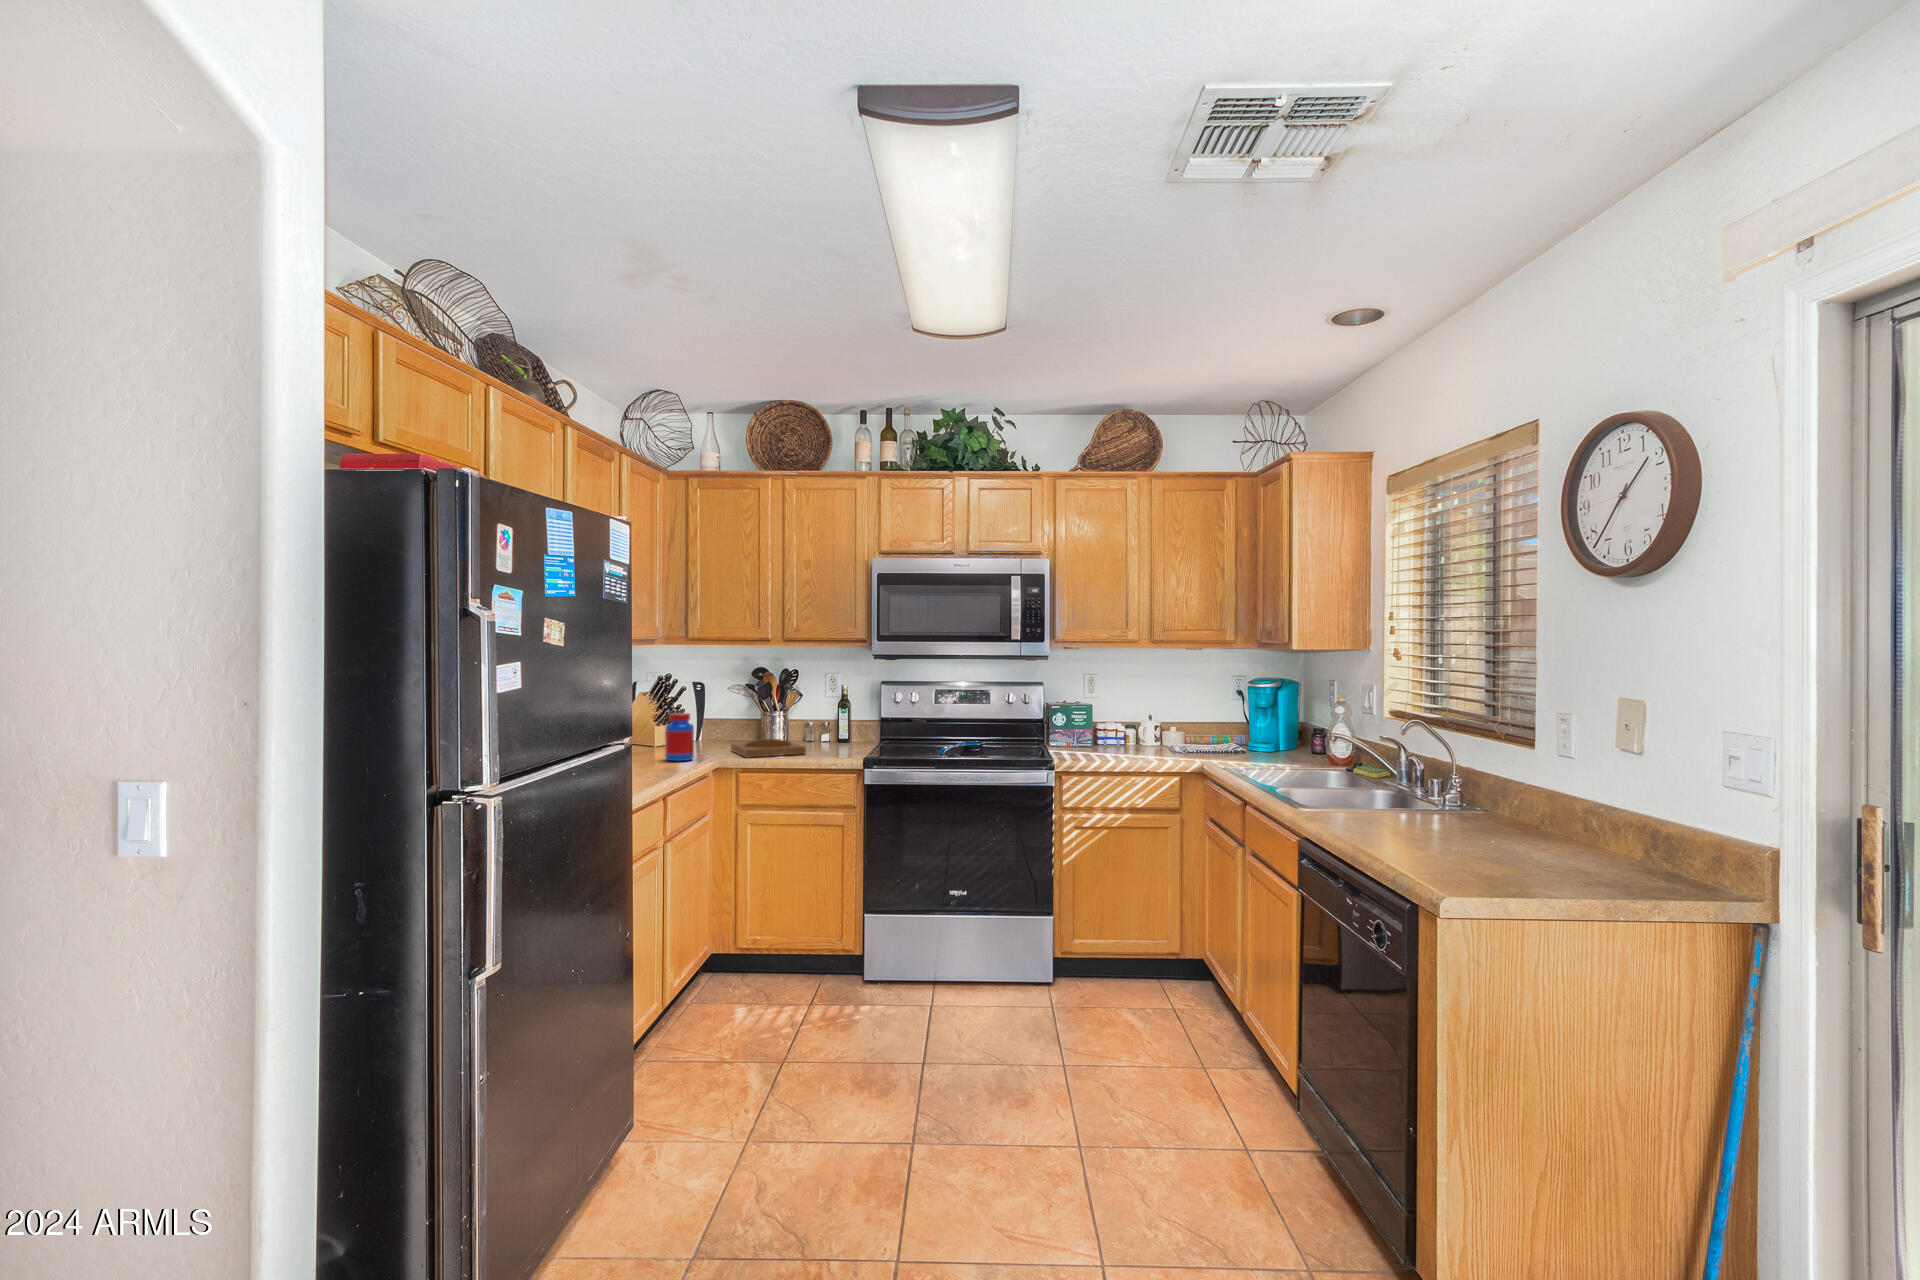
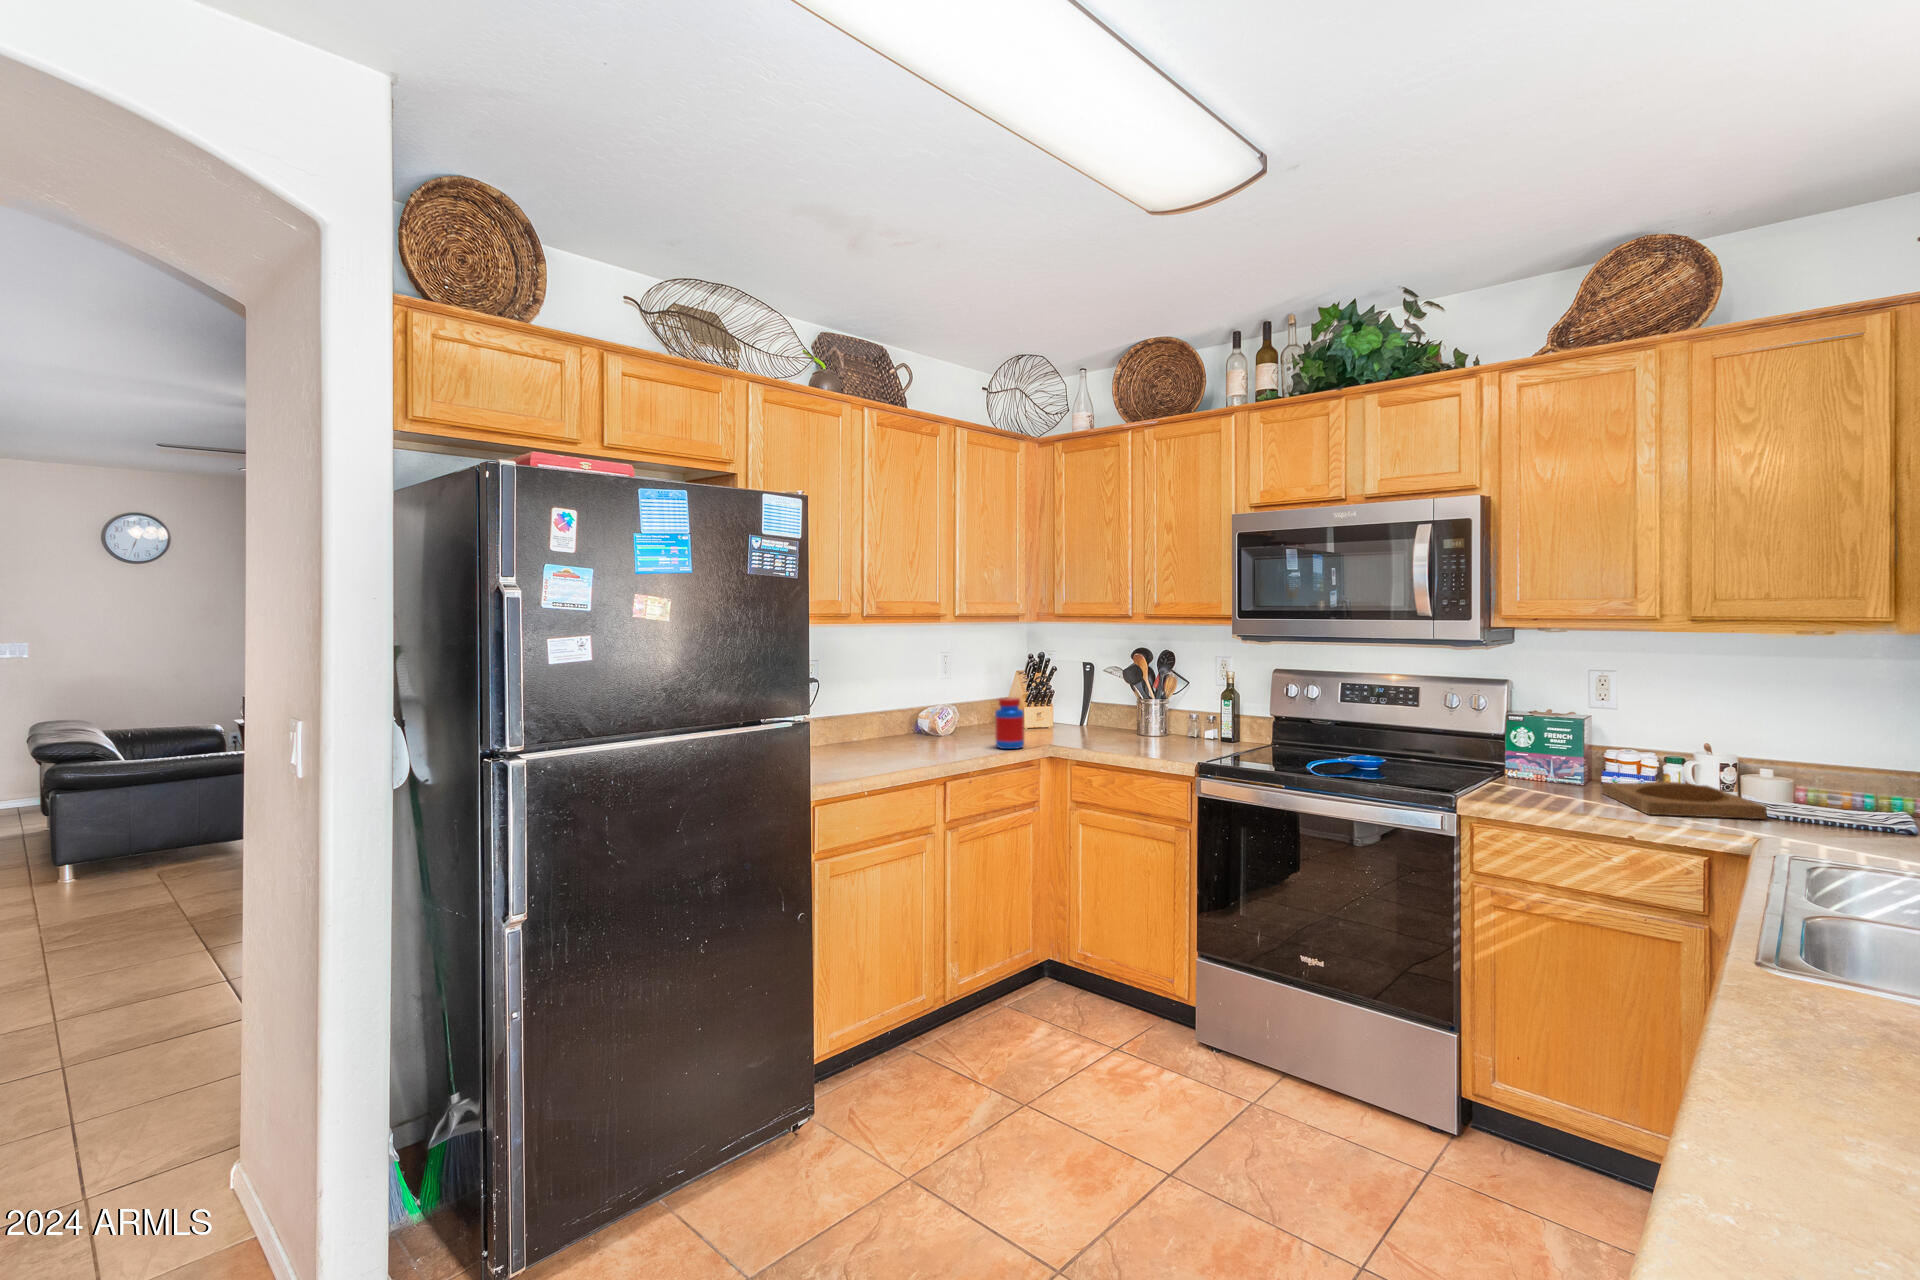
tray: present [731,739,806,758] -> present [1602,782,1767,819]

